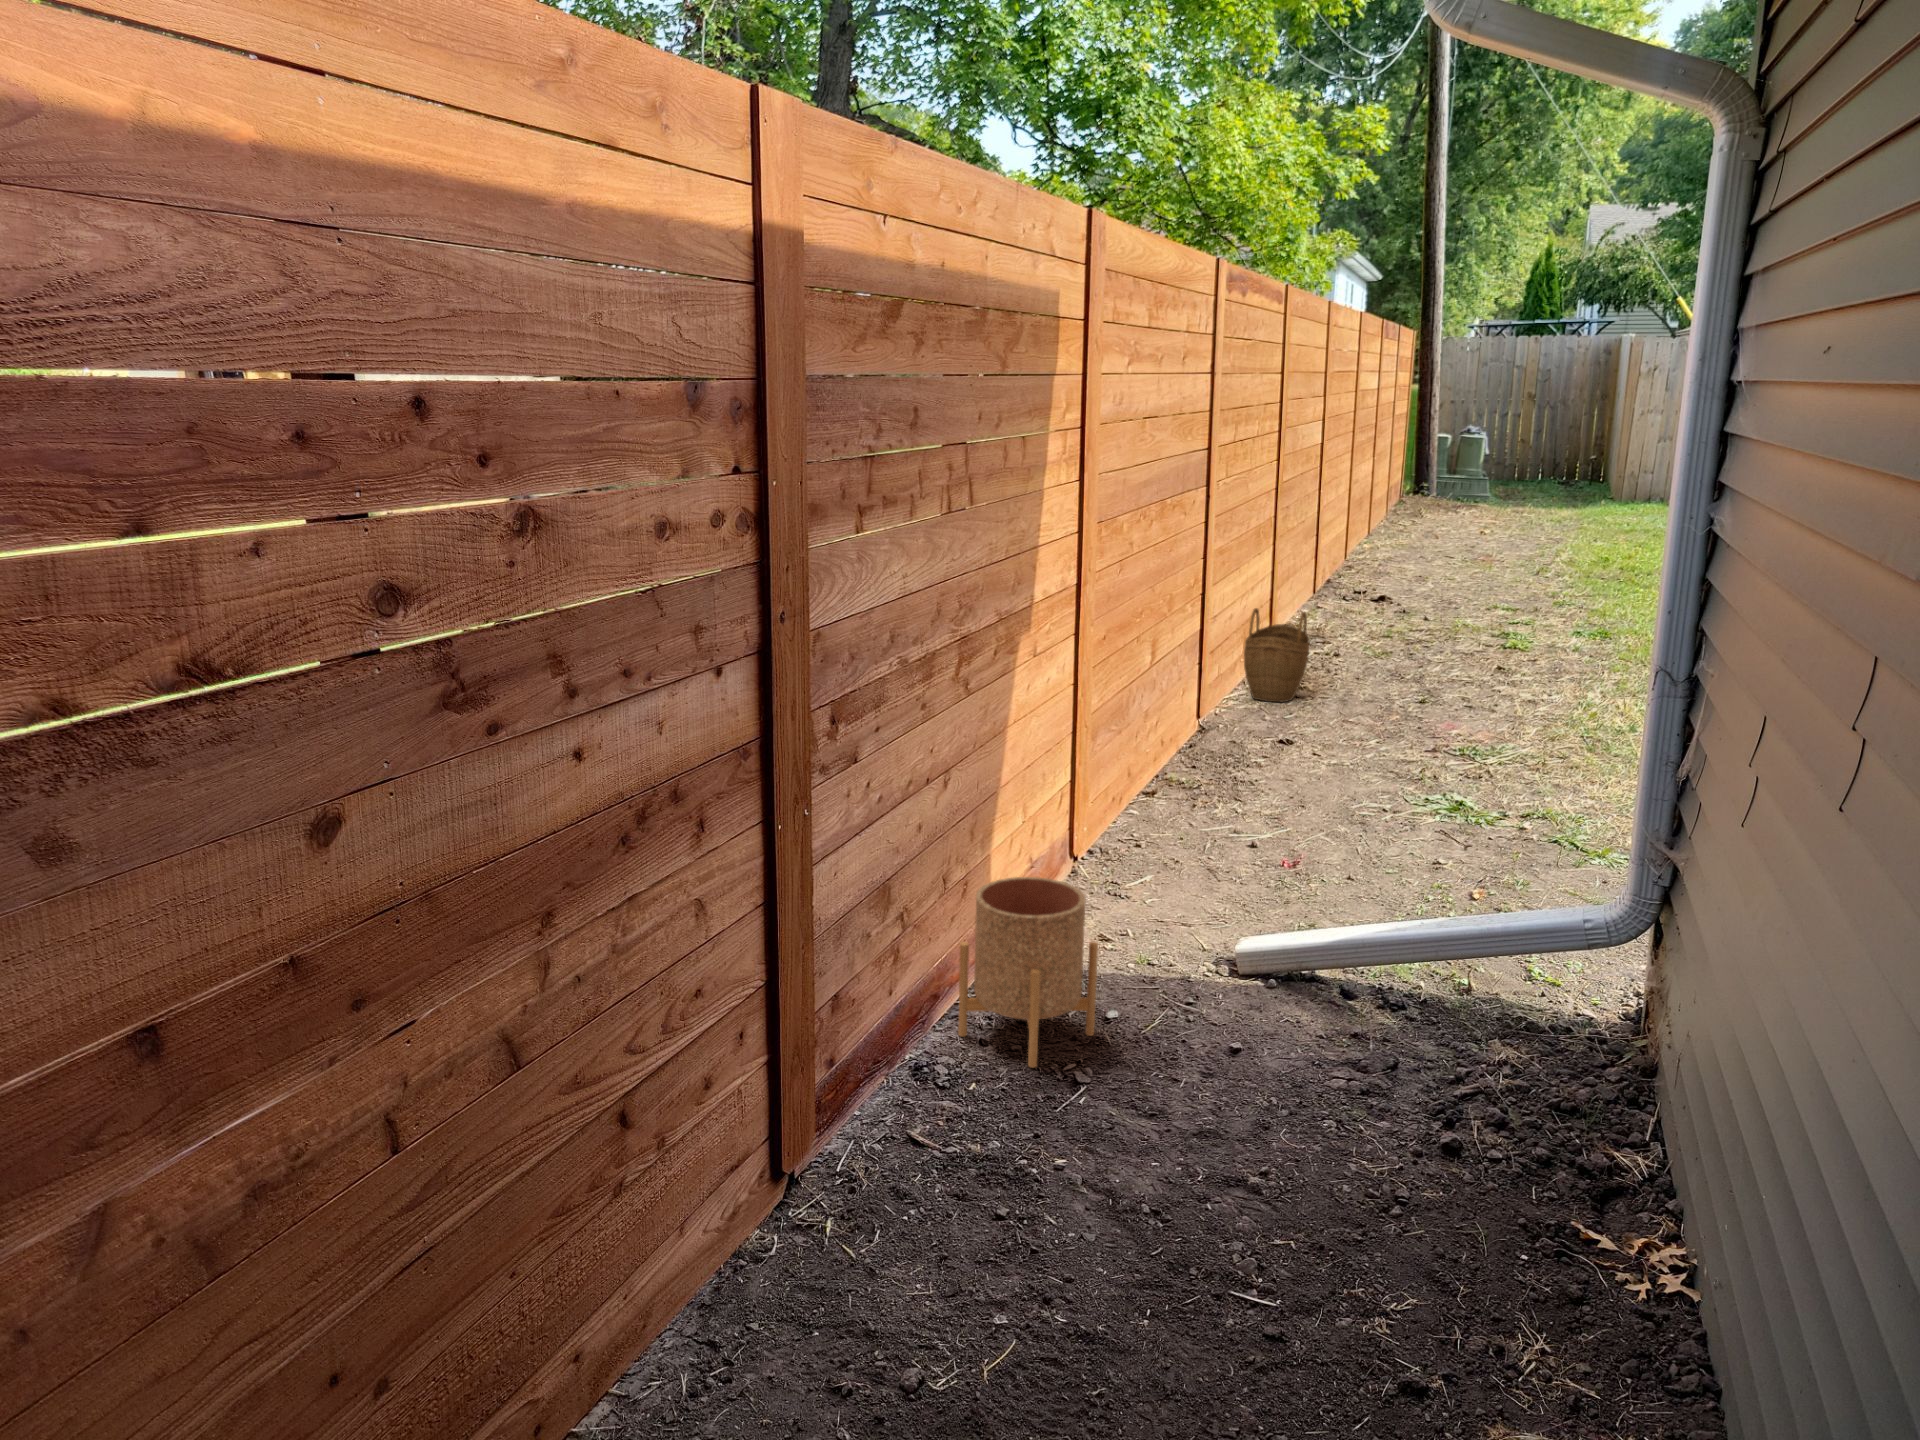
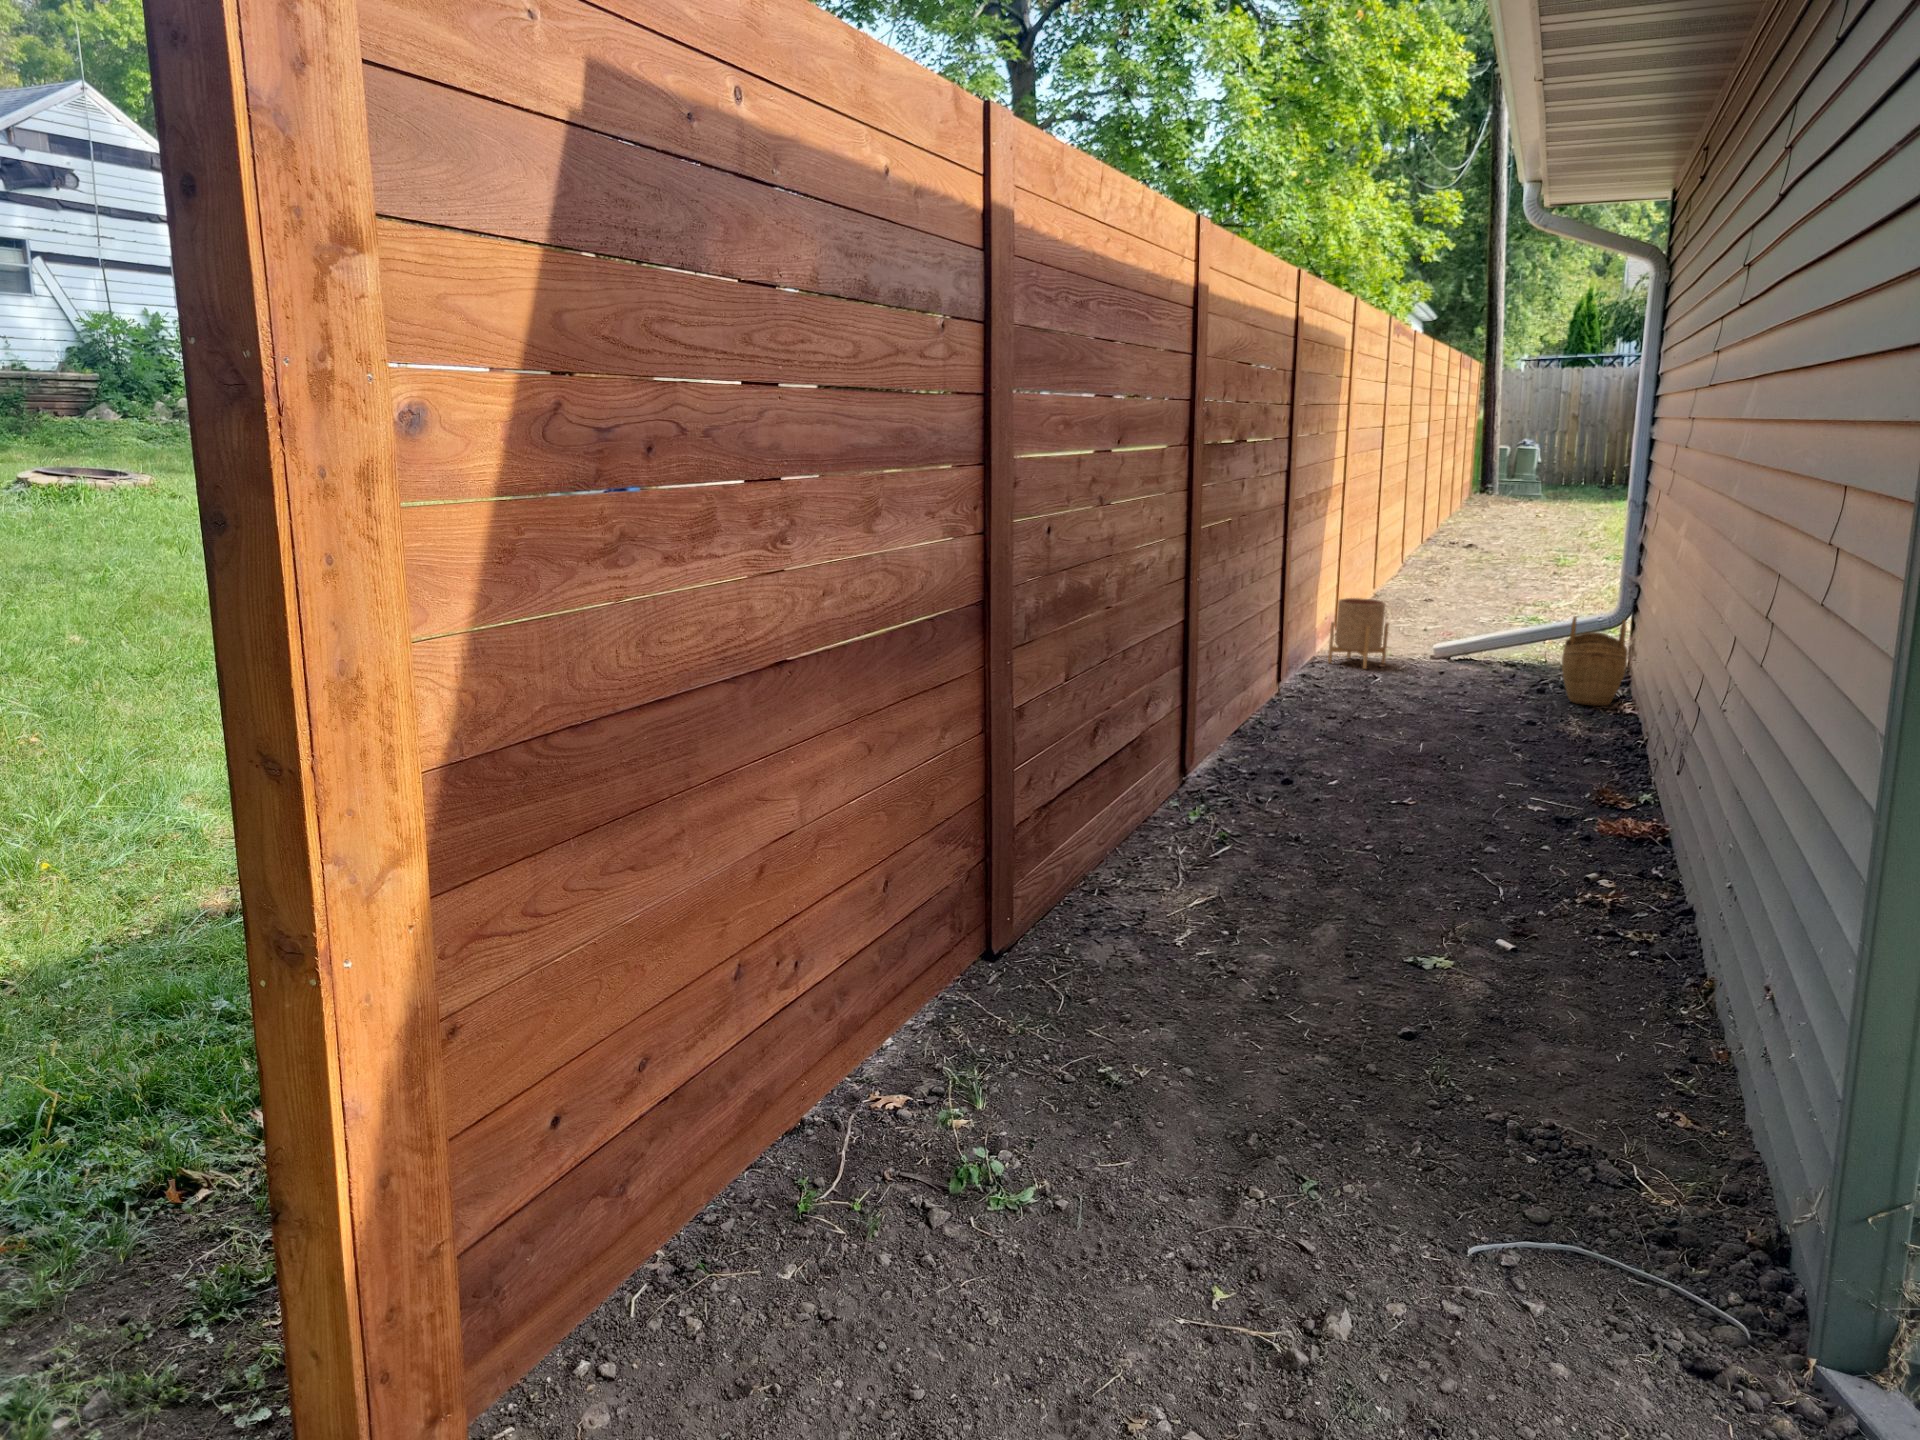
woven basket: present [1244,608,1309,702] -> present [1562,617,1628,706]

